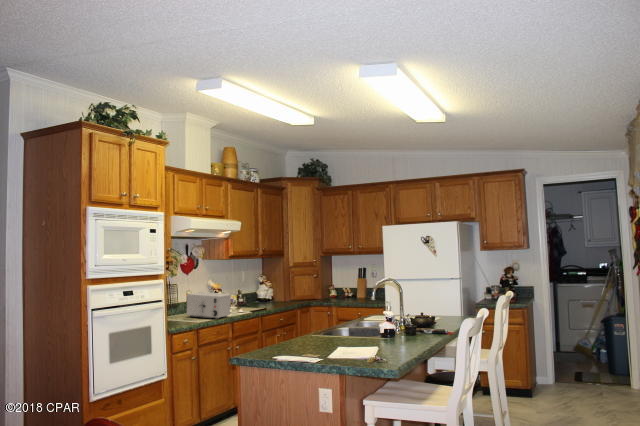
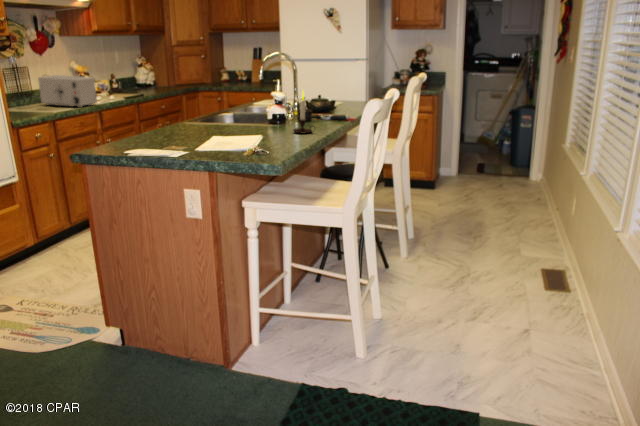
candle: none [403,308,423,345] -> present [293,92,312,133]

